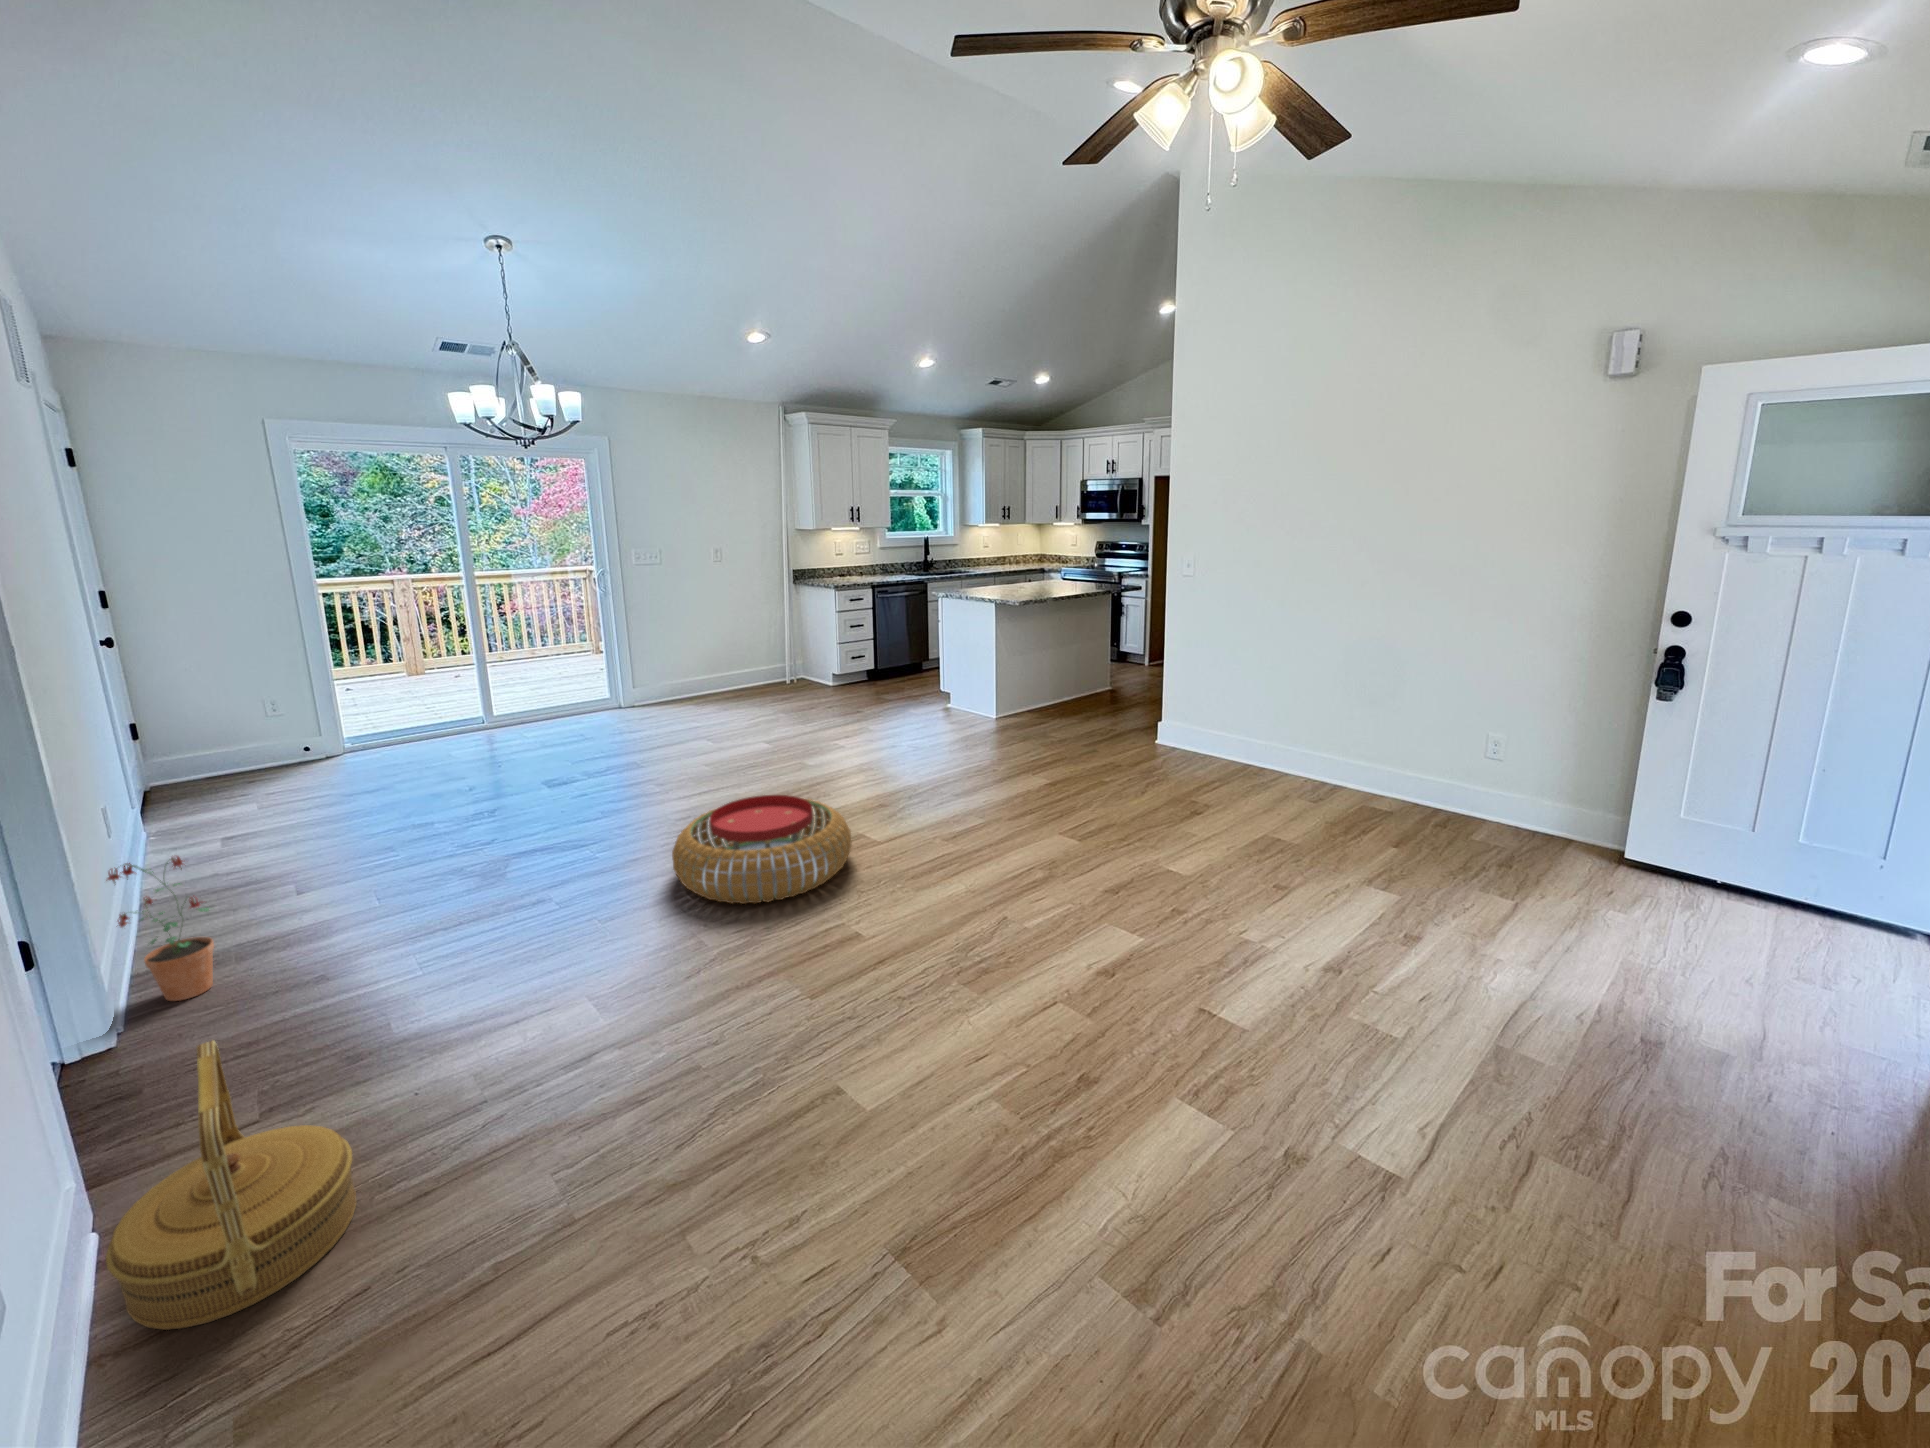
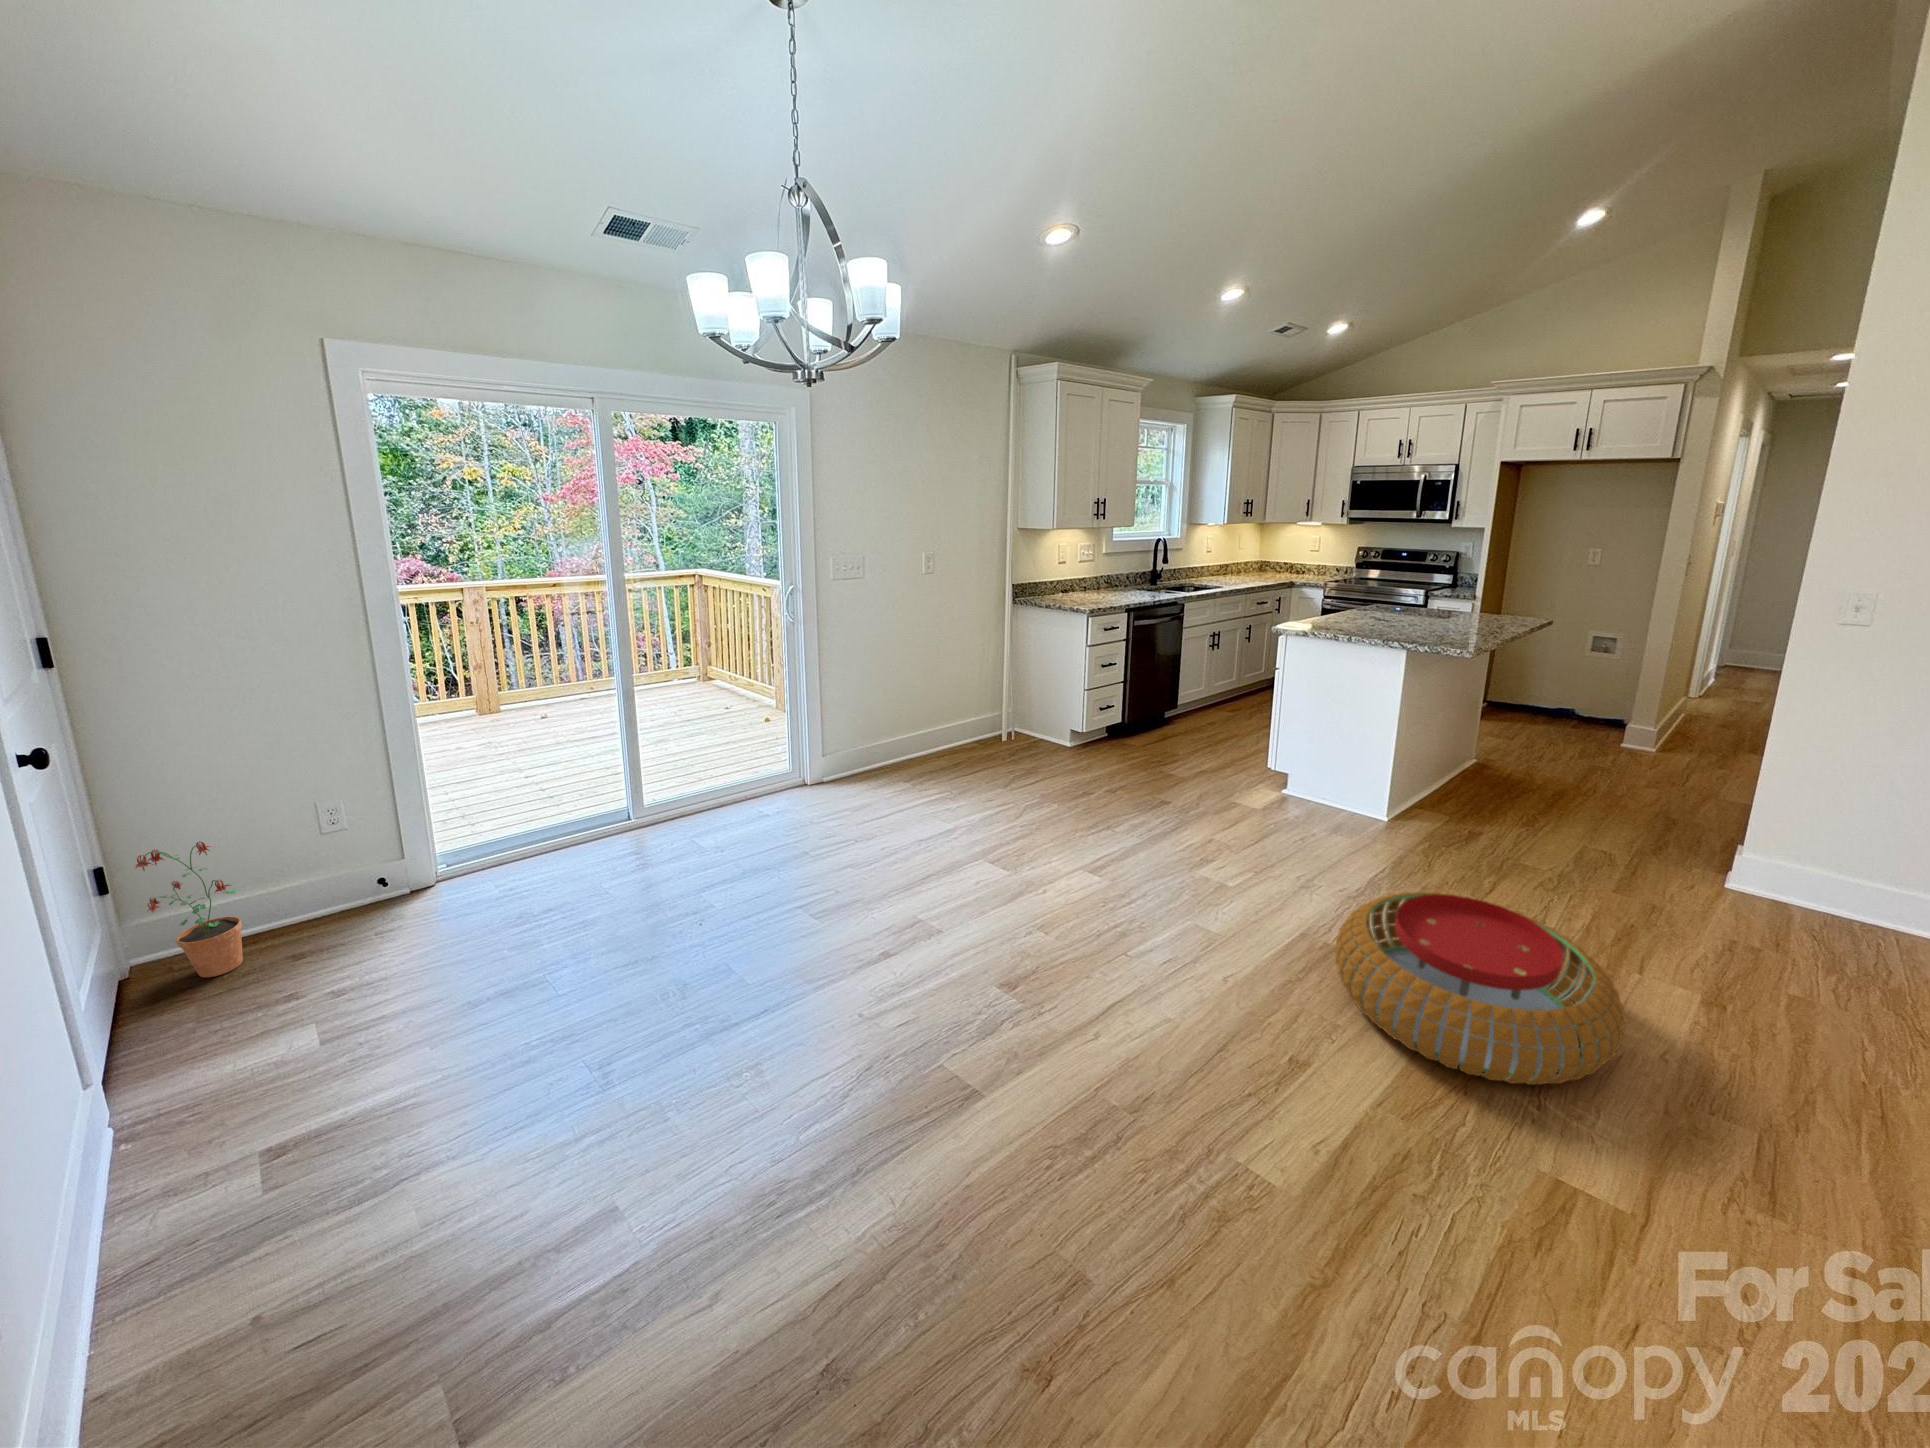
pouf: present [672,795,852,904] -> present [1335,891,1626,1085]
woven basket: present [106,1041,356,1330] -> none [138,1034,375,1309]

